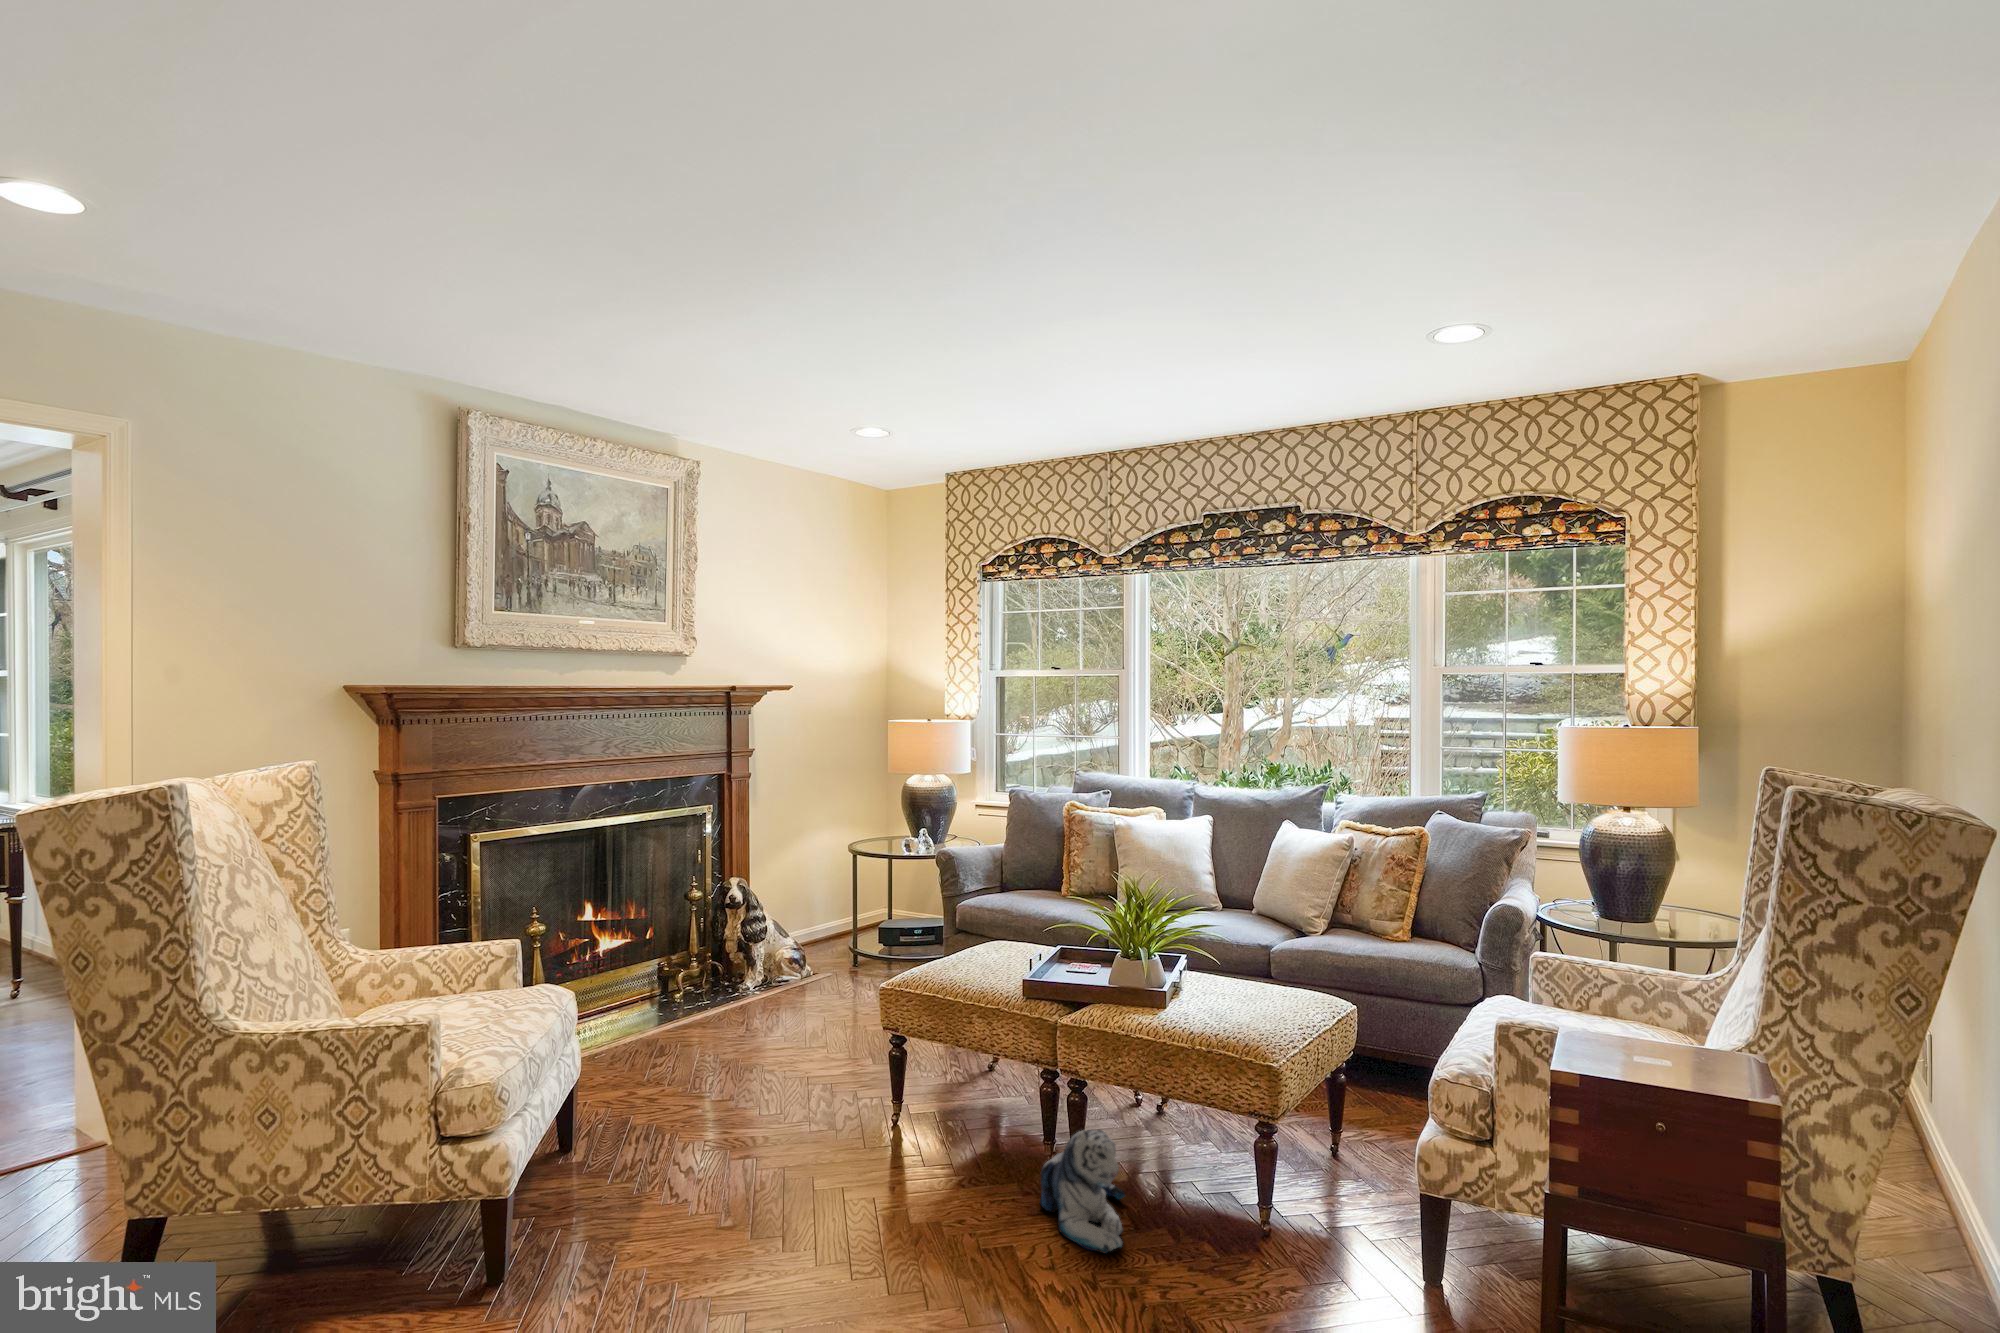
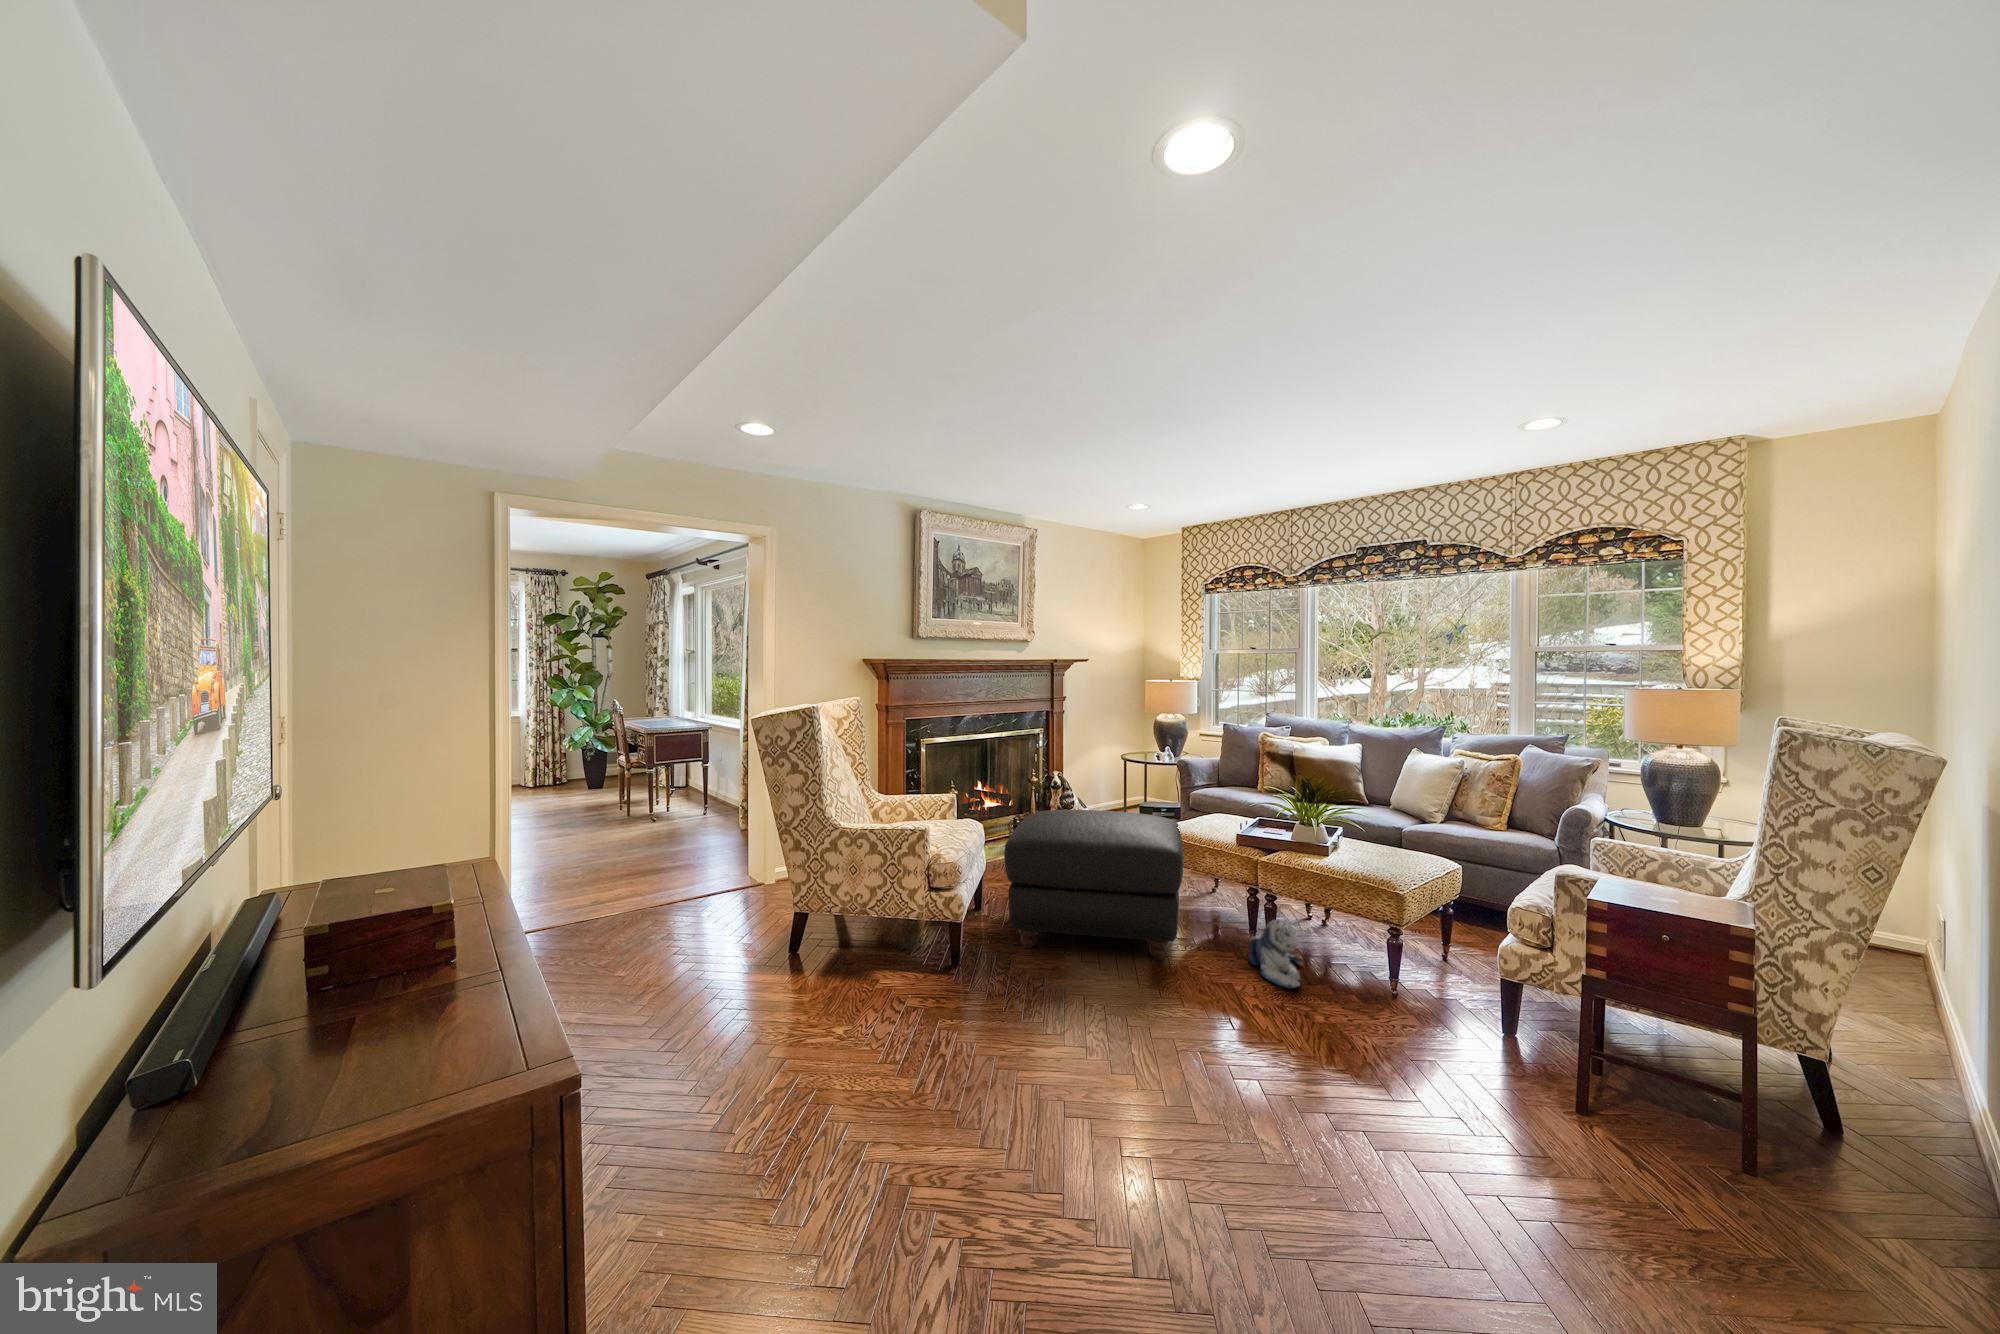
ottoman: none [598,957,930,1228] -> present [1004,810,1183,959]

